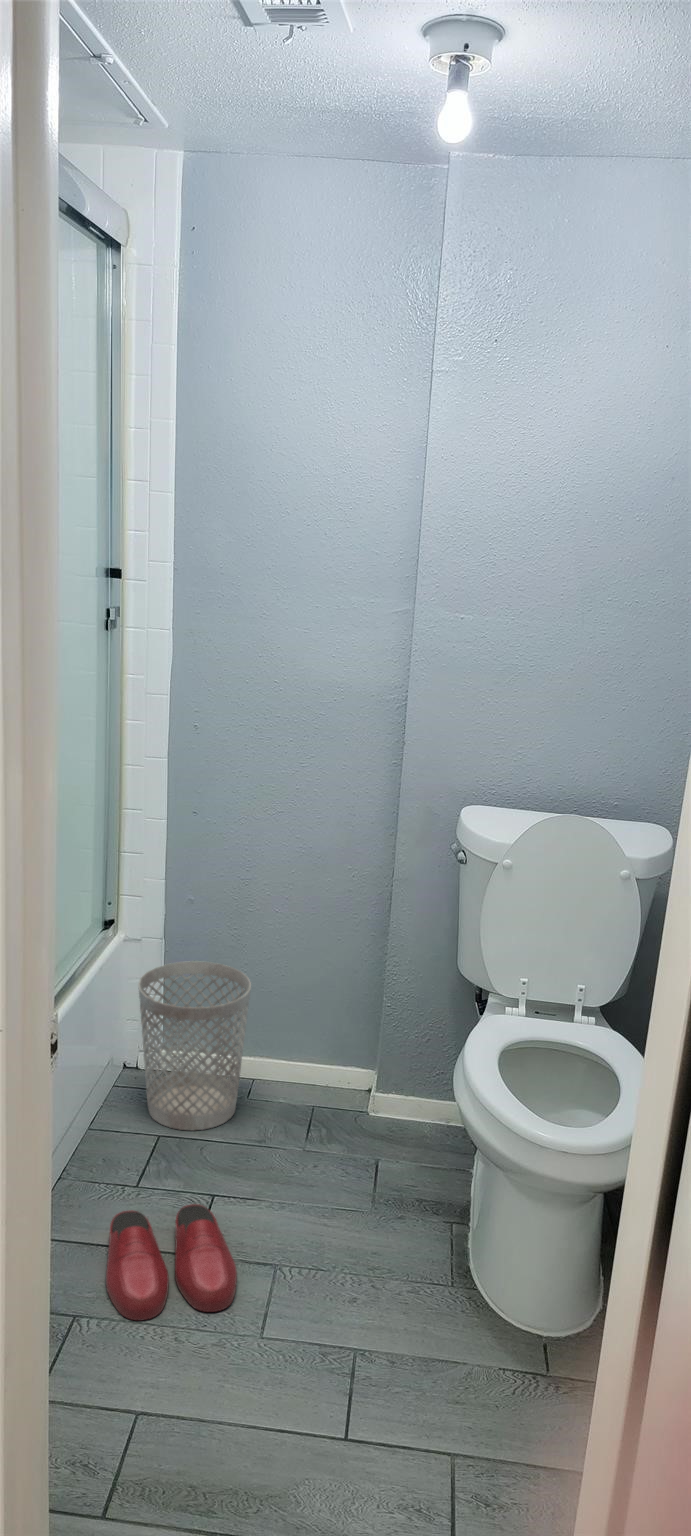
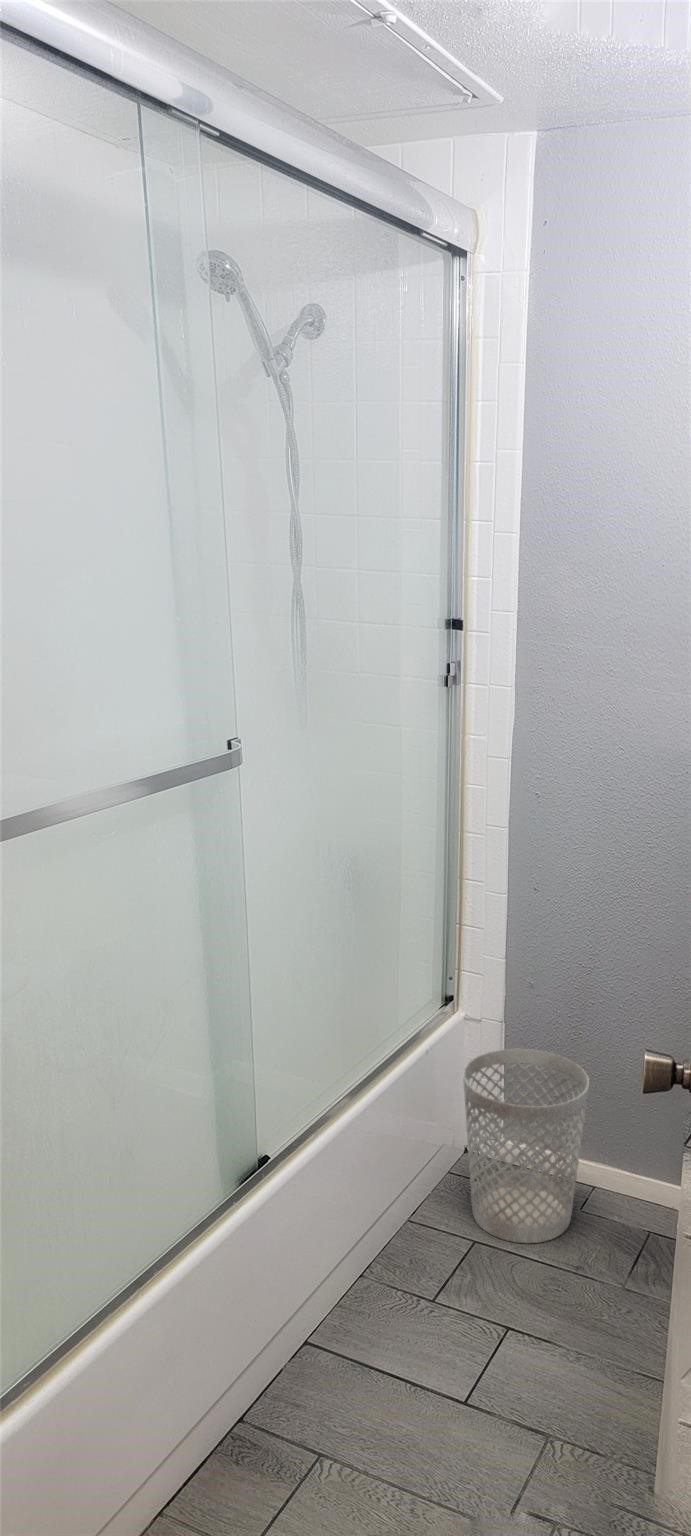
slippers: present [106,1204,237,1320] -> none [364,1332,516,1488]

